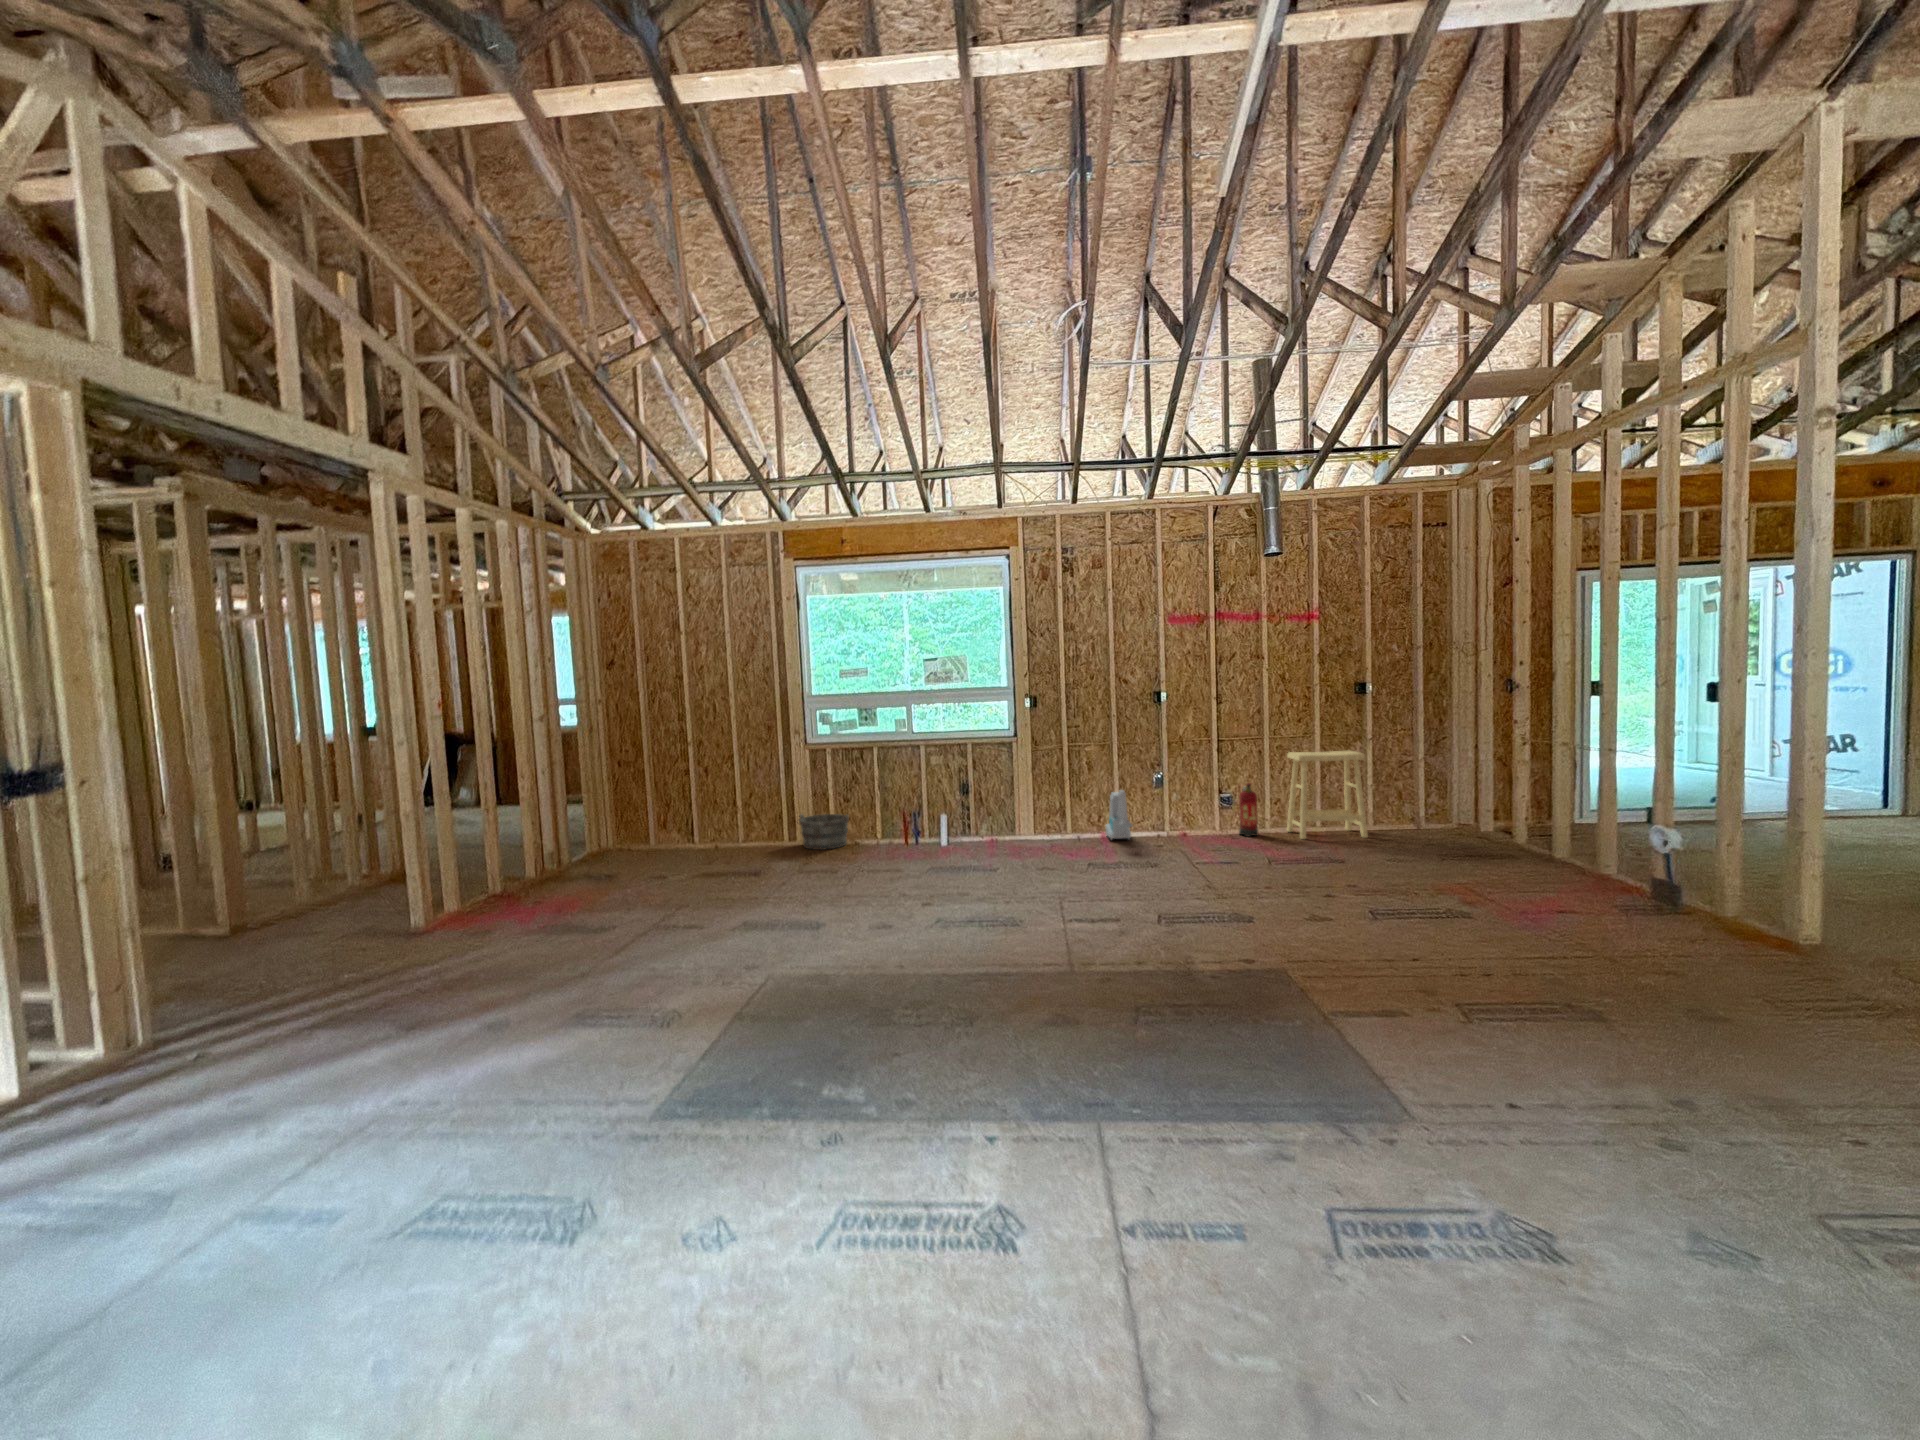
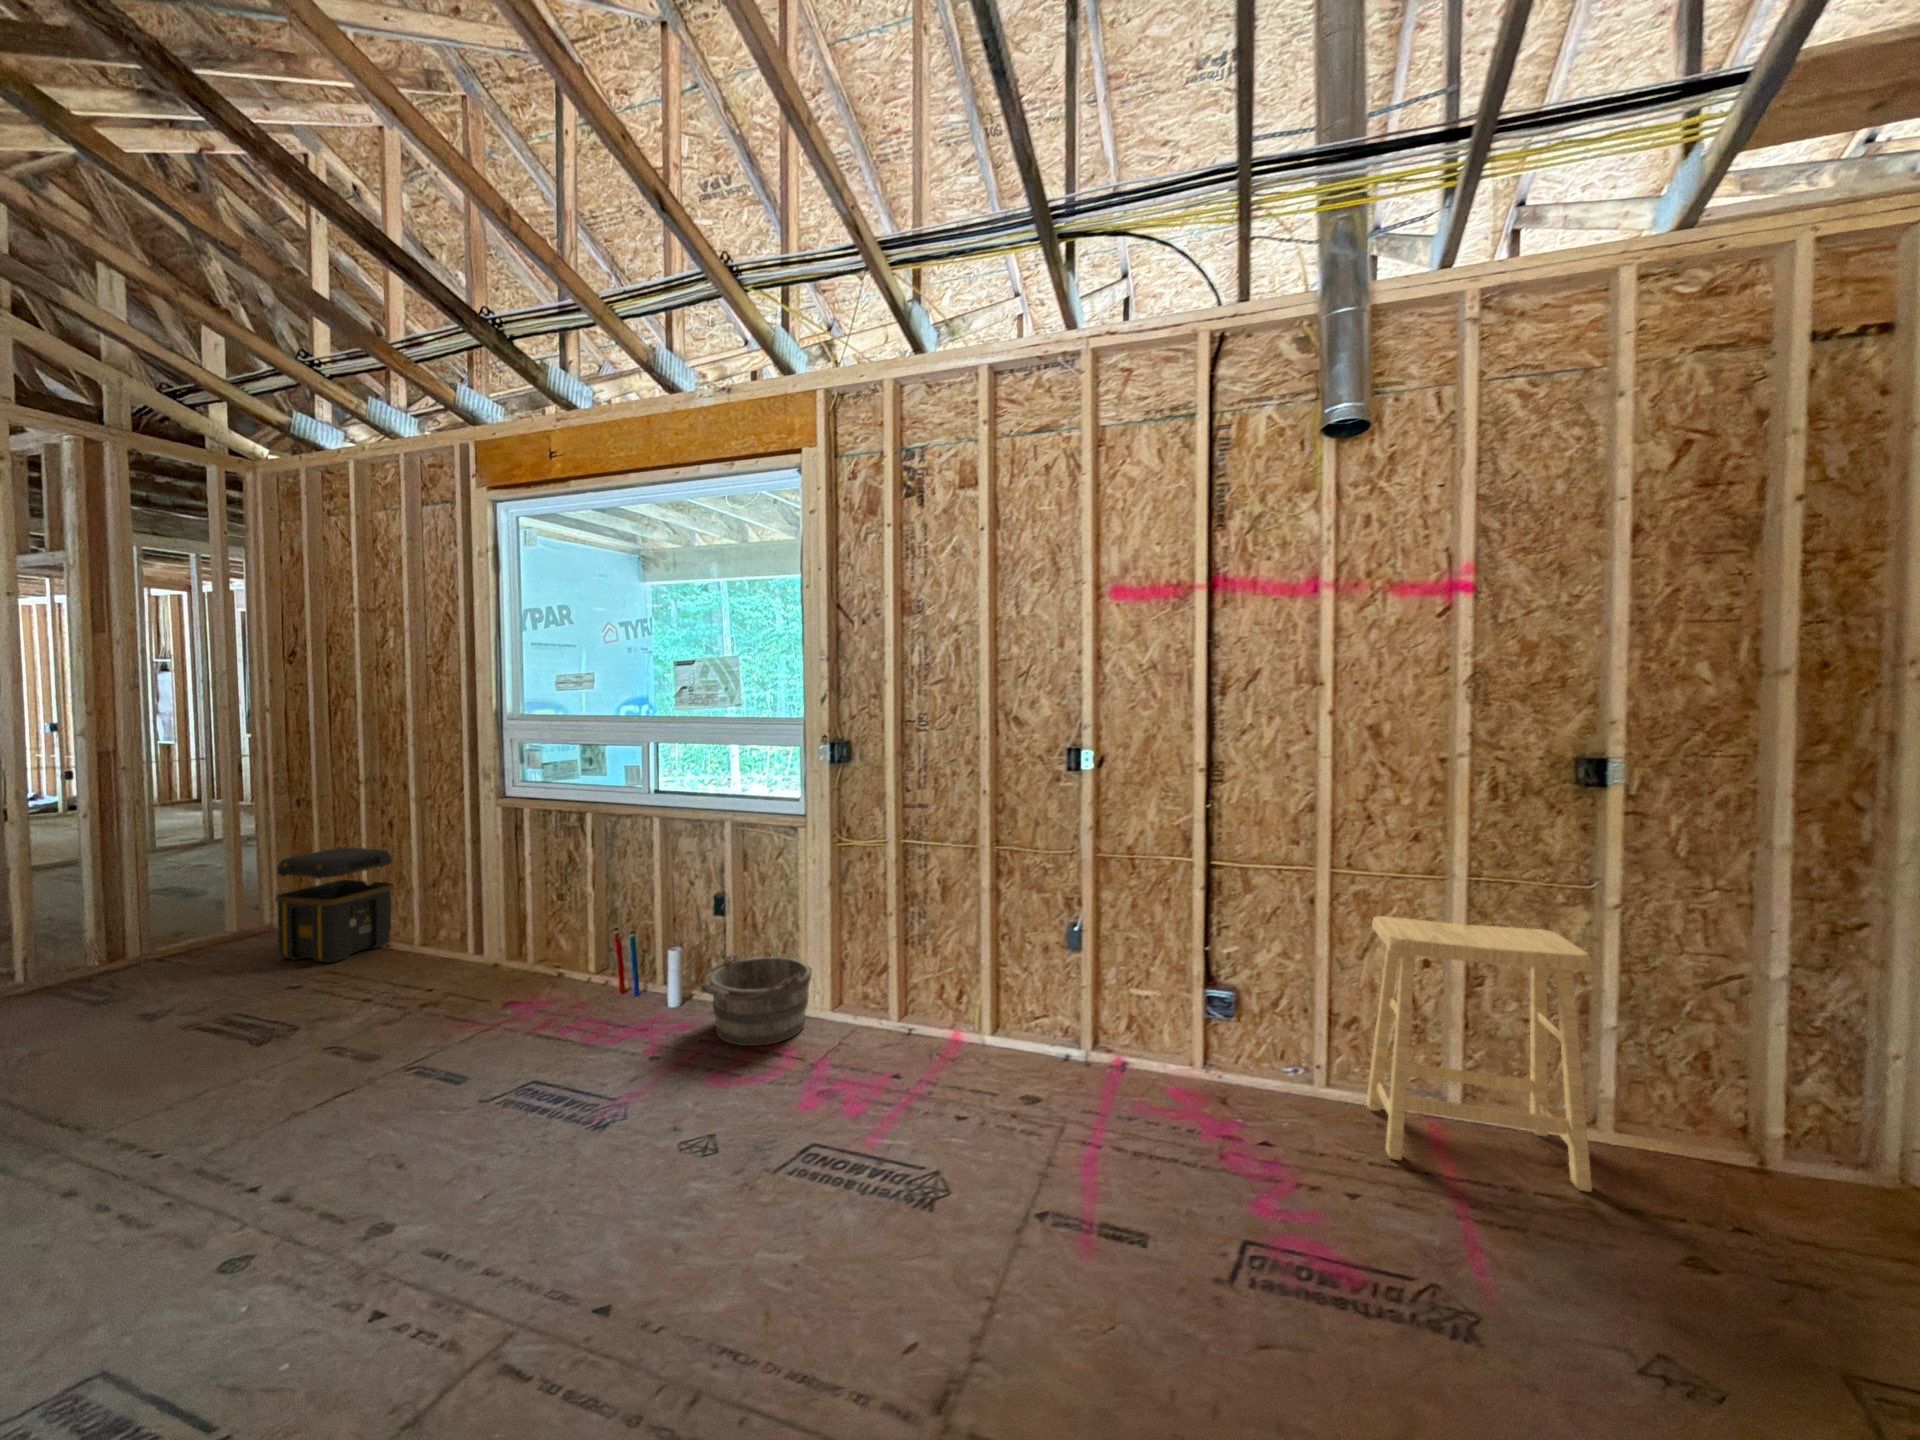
toolbox: none [671,783,725,851] -> present [275,848,394,963]
fire extinguisher: present [1239,783,1258,837] -> none [1239,981,1287,1113]
vacuum cleaner: present [1106,790,1132,839] -> none [916,953,999,1070]
bucket: present [797,814,849,850] -> present [697,953,812,1046]

